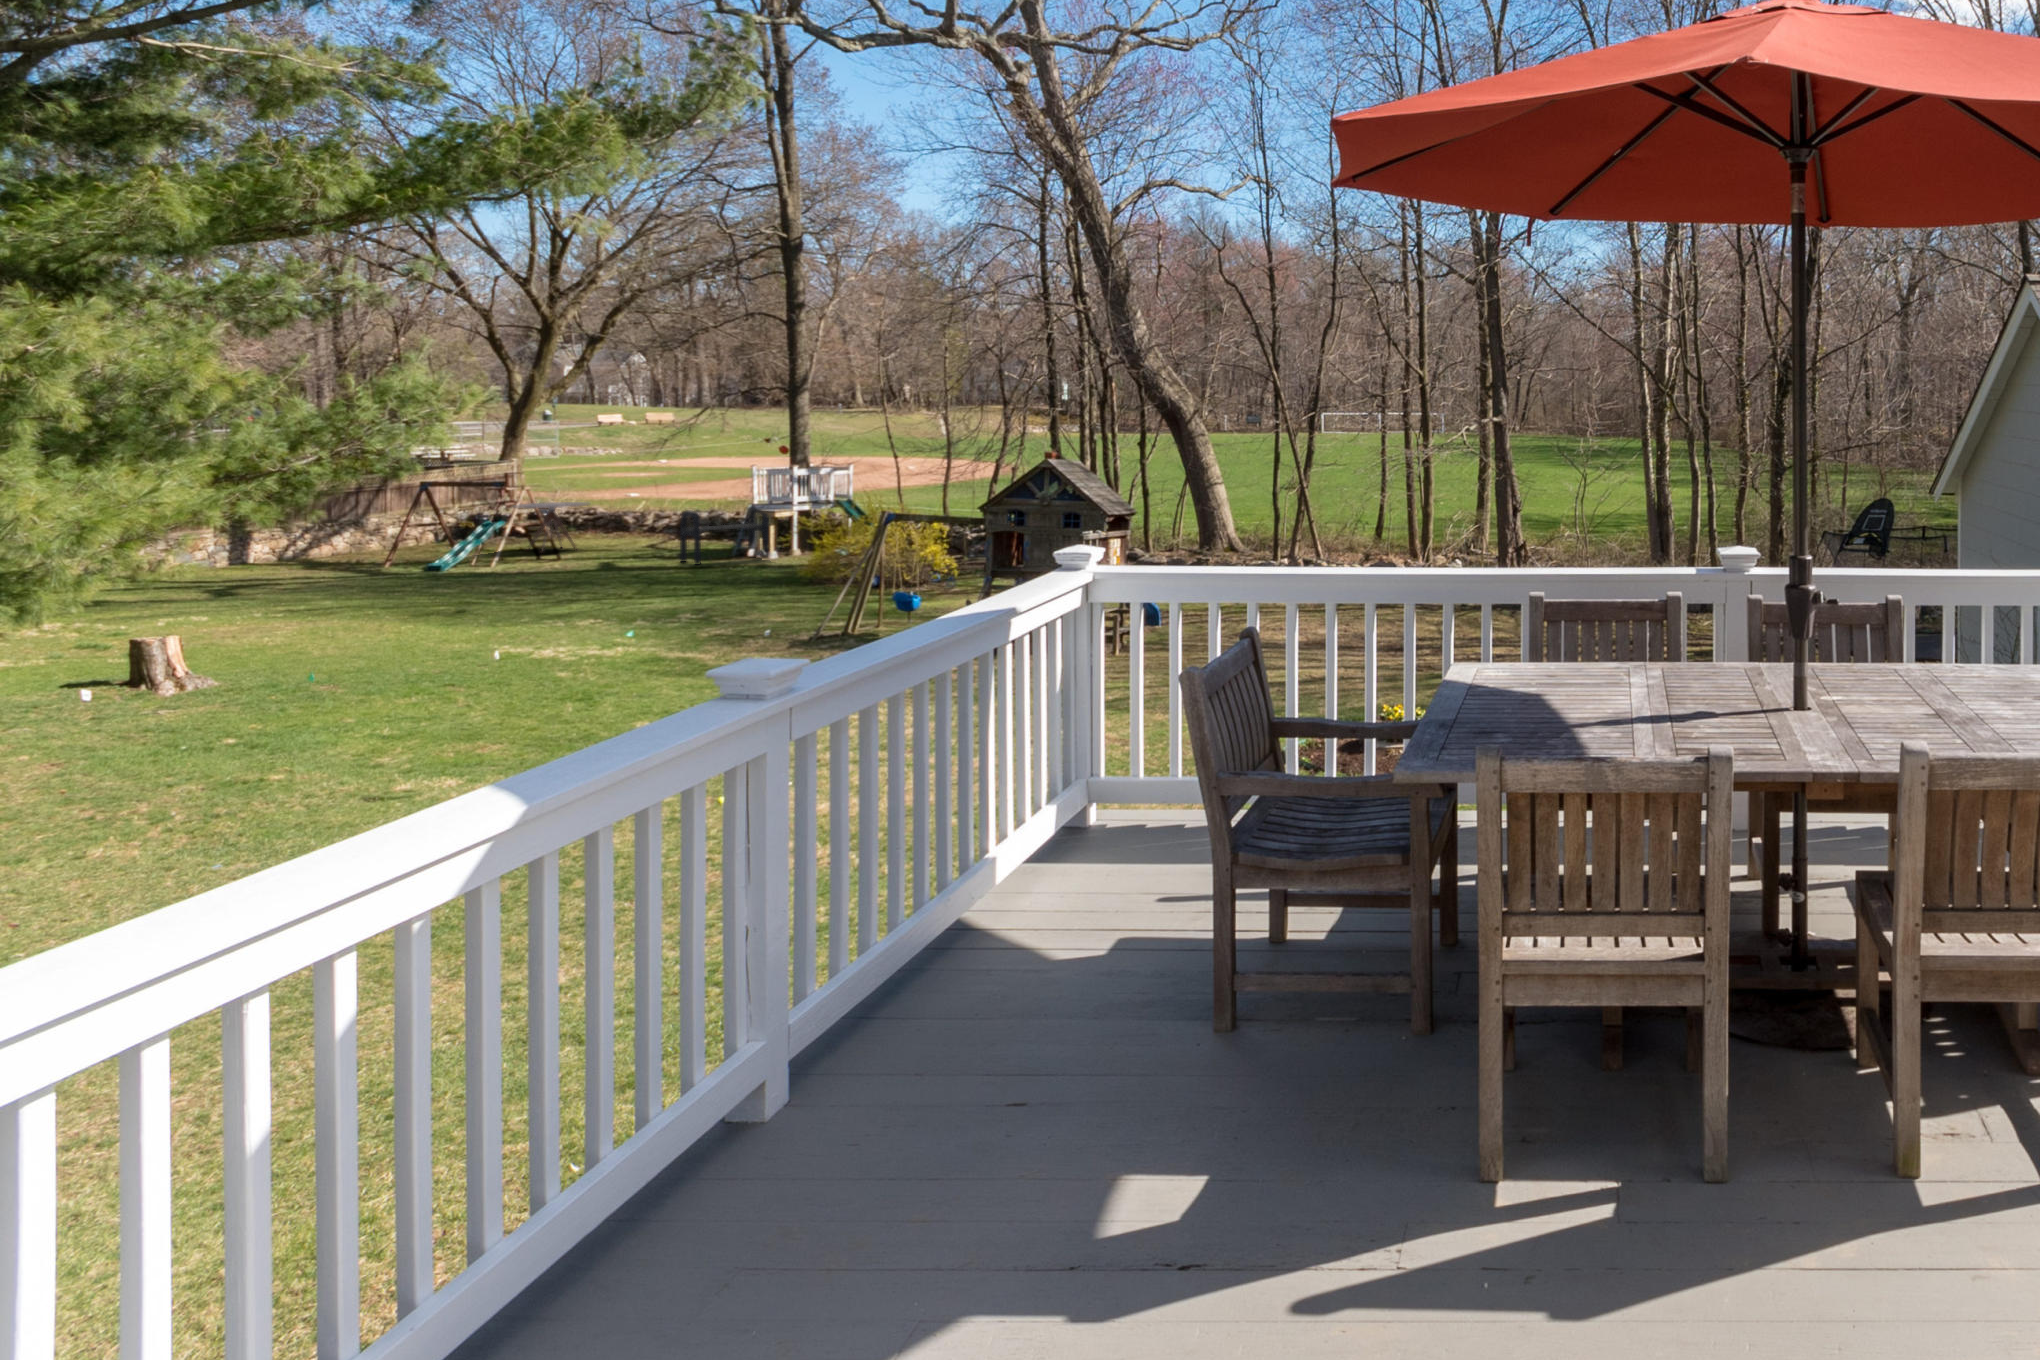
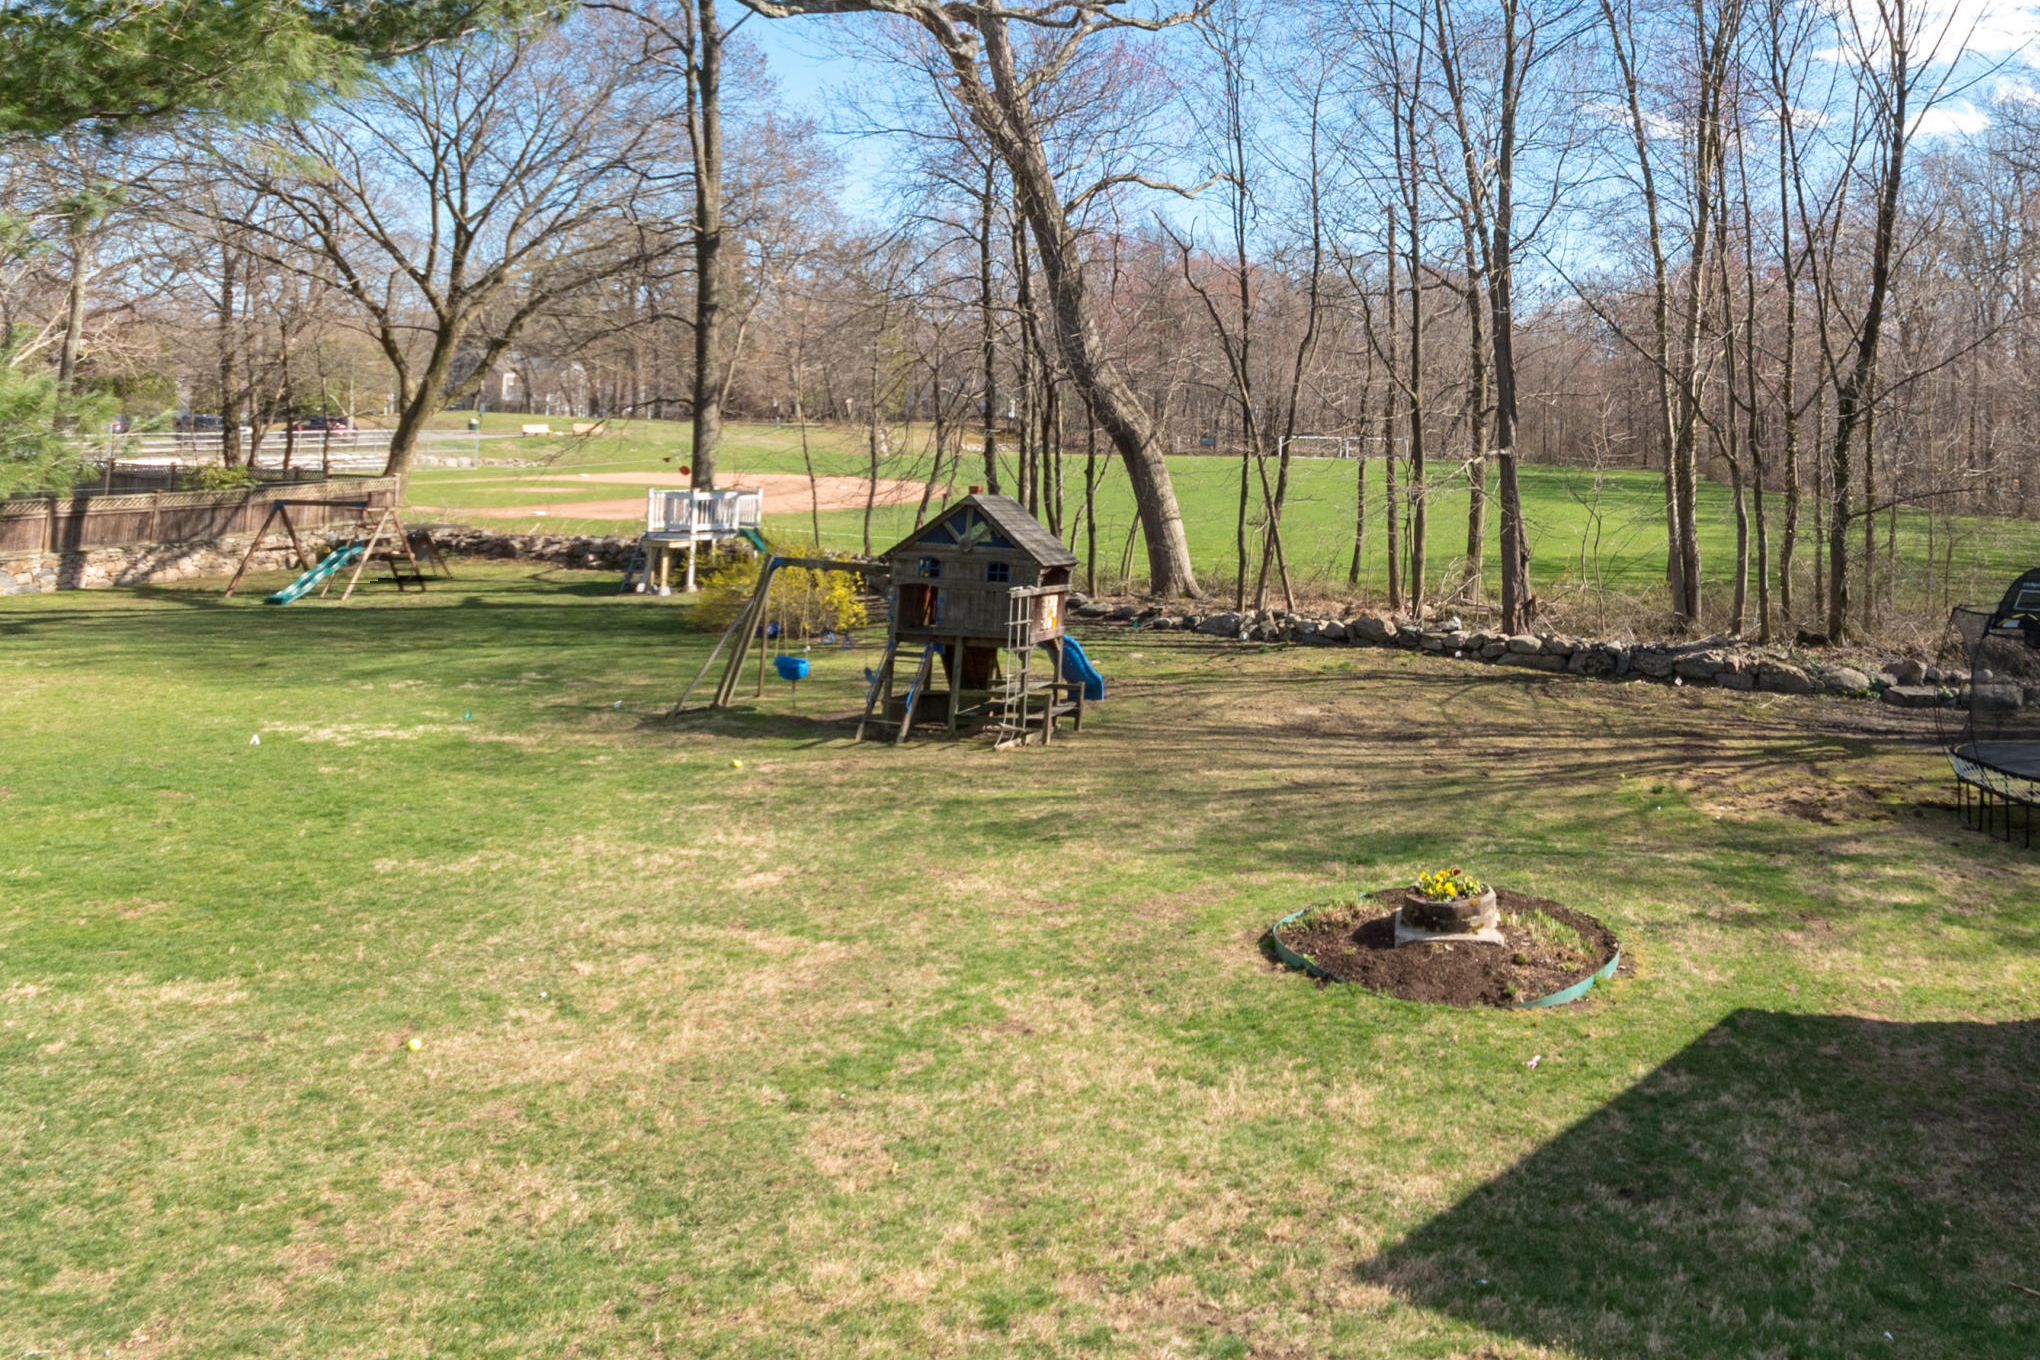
bench: present [680,507,770,565] -> none [561,534,666,598]

